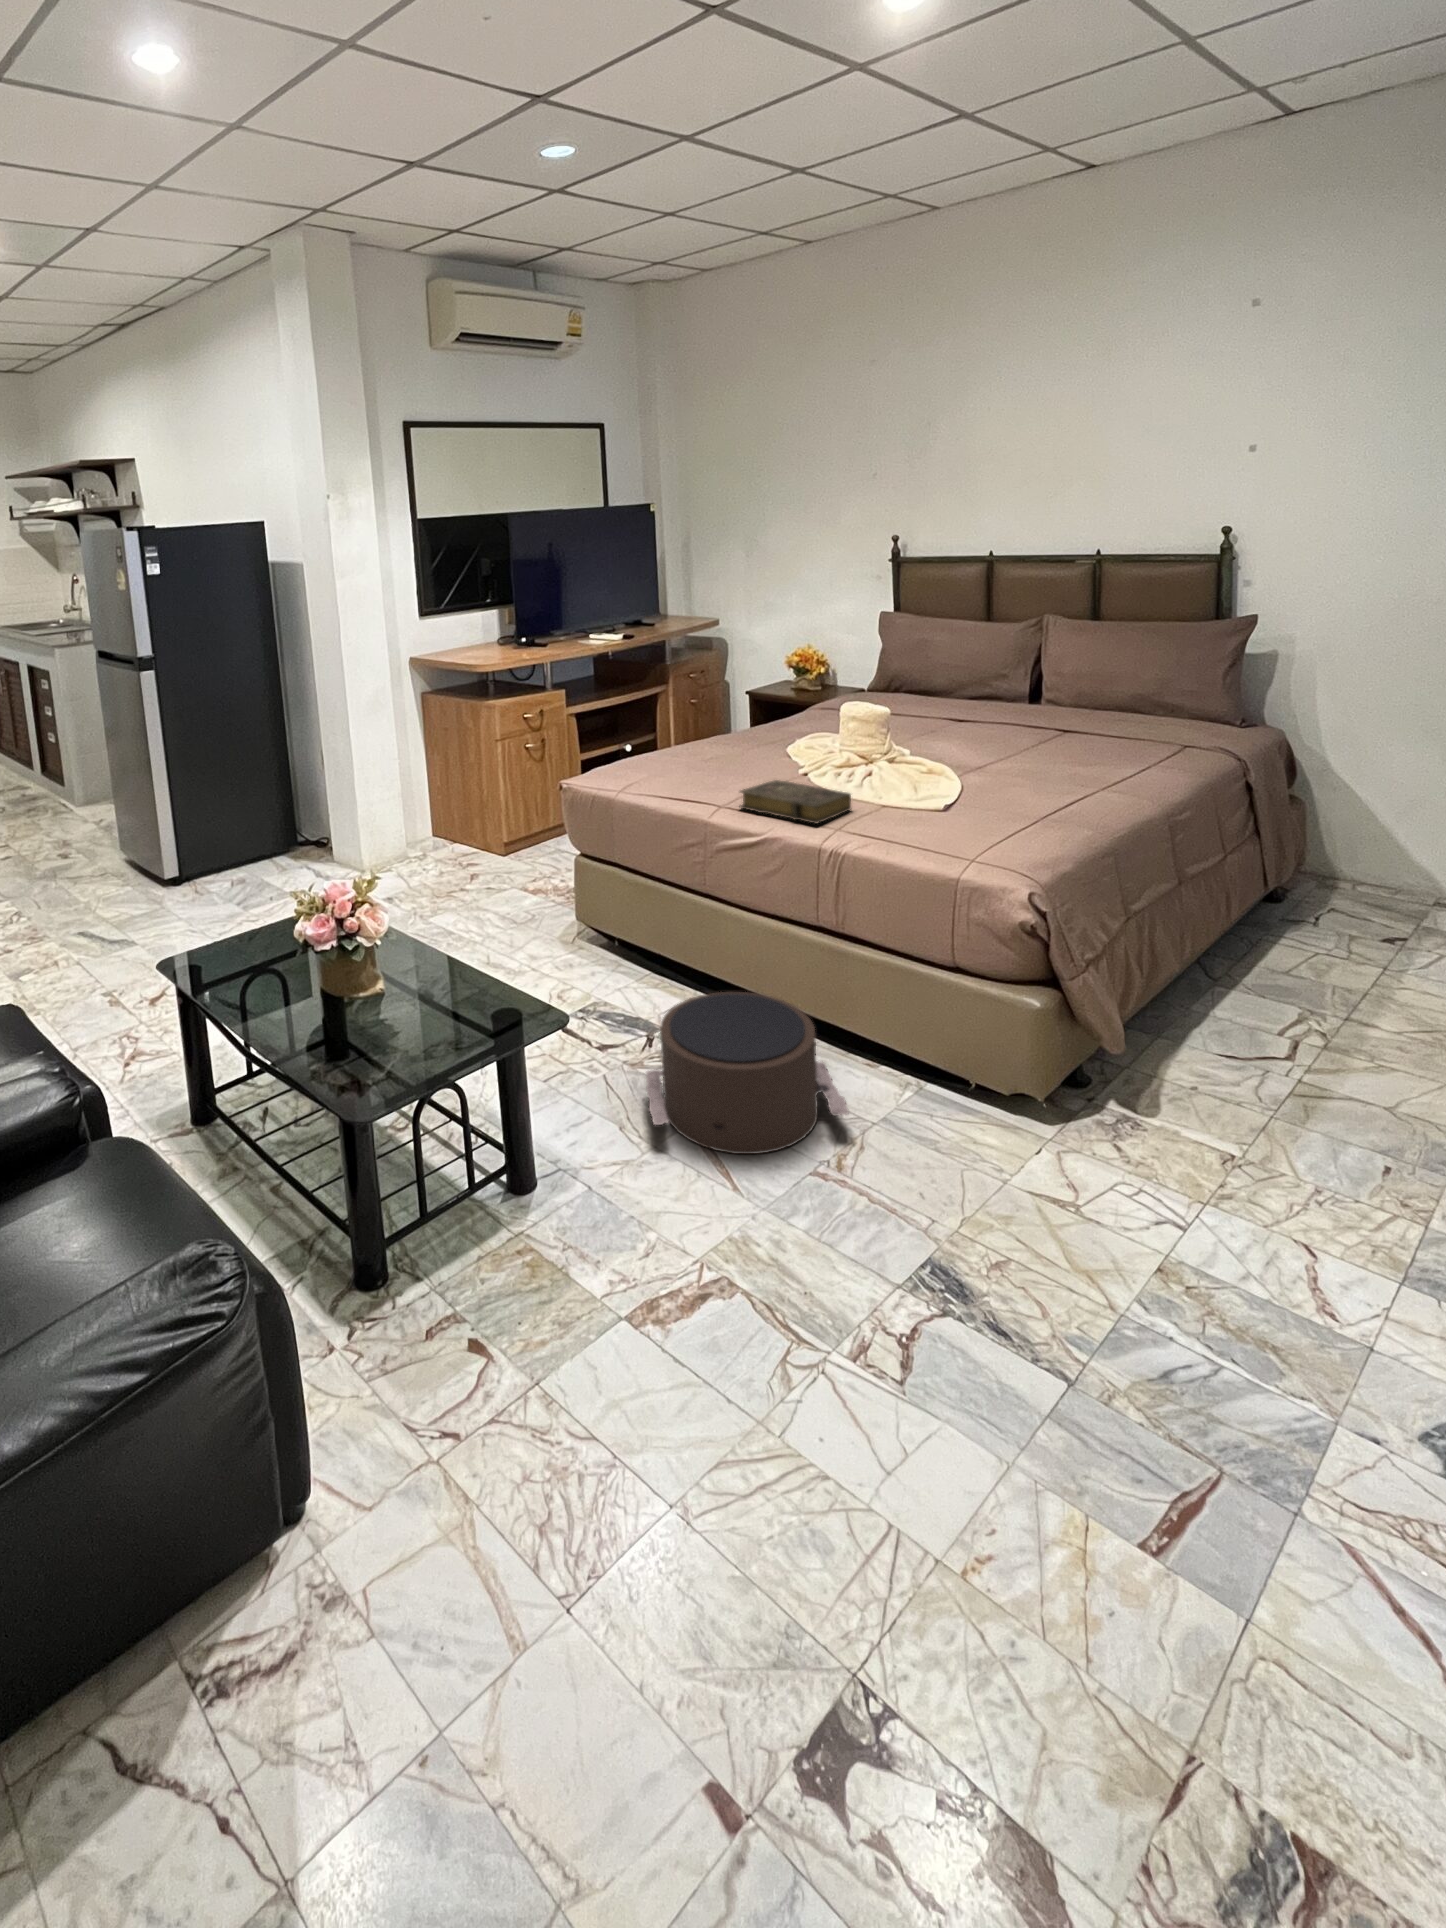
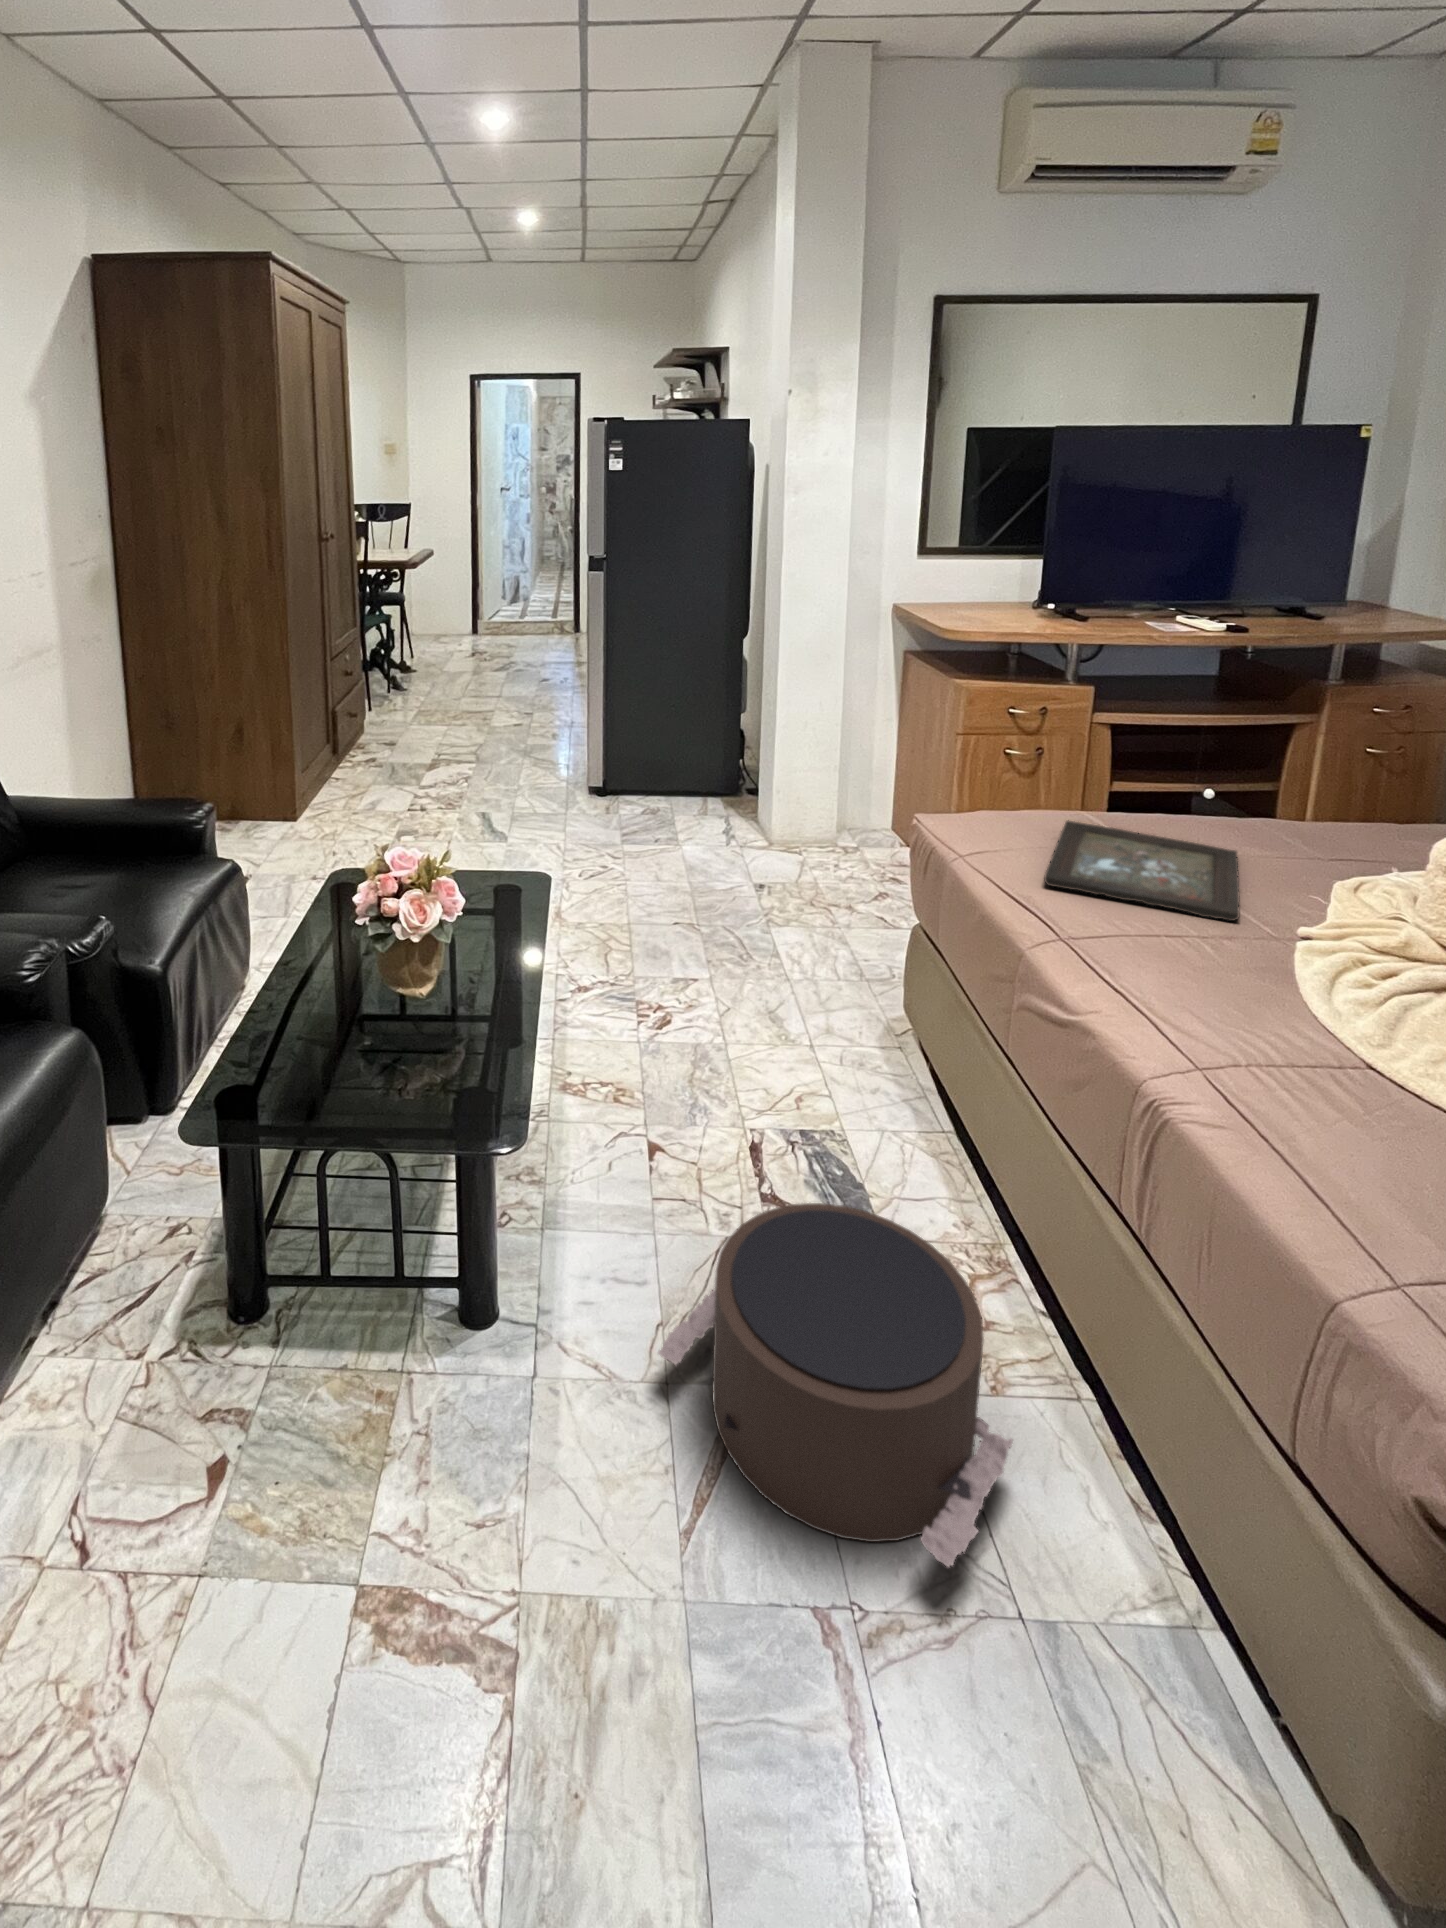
tray: none [653,751,778,790] -> present [1044,820,1240,921]
book: present [740,780,851,824] -> none [1082,918,1297,1034]

